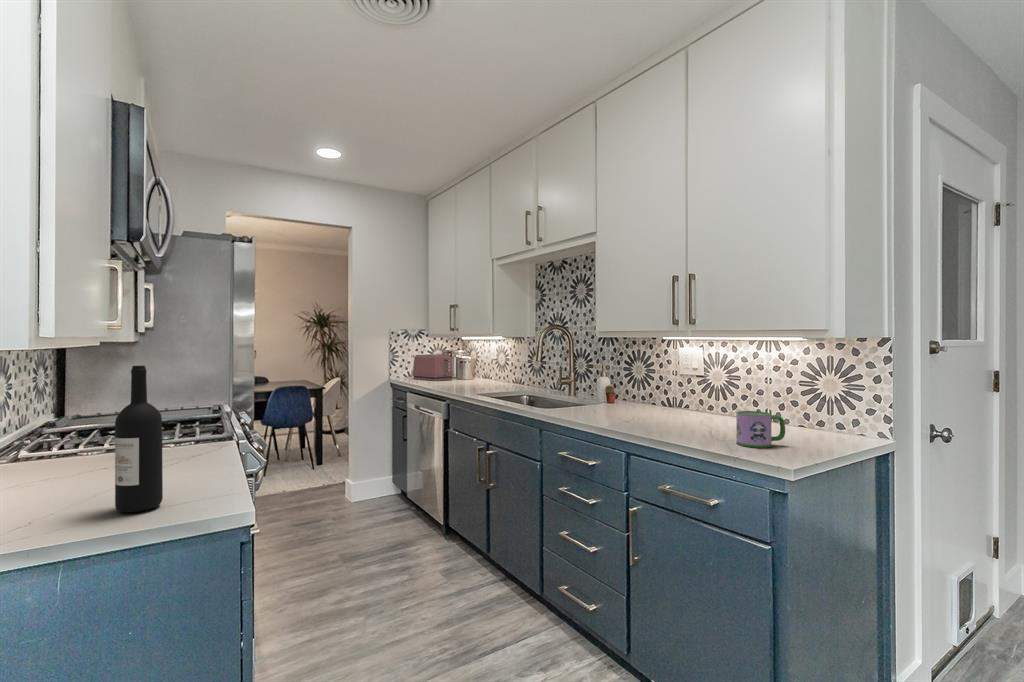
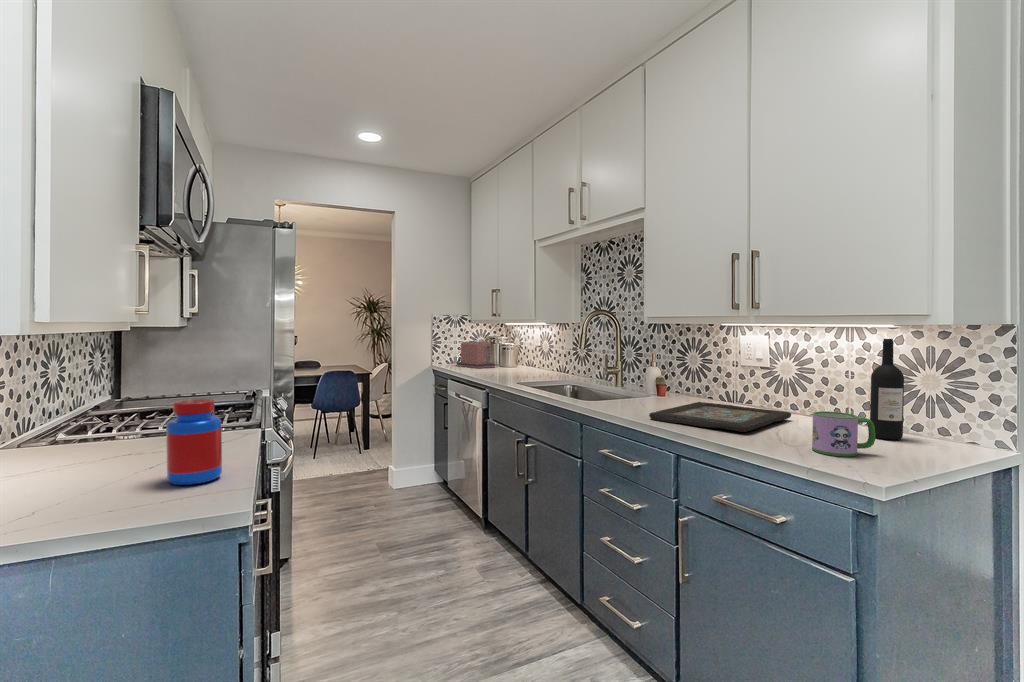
wine bottle: present [115,366,163,513] -> present [870,339,904,440]
decorative tray: none [601,407,722,431] -> present [649,402,791,432]
jar: none [170,408,220,487] -> present [166,399,222,485]

